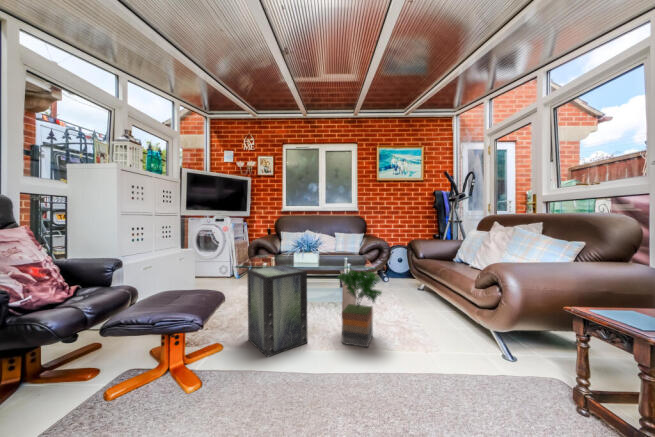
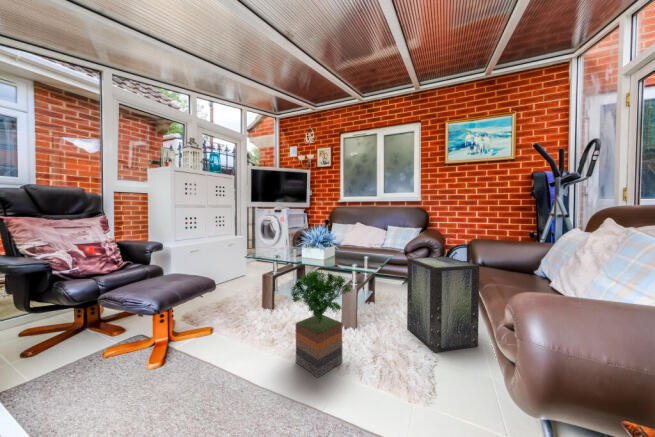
storage box: present [247,265,308,357] -> present [407,257,479,352]

